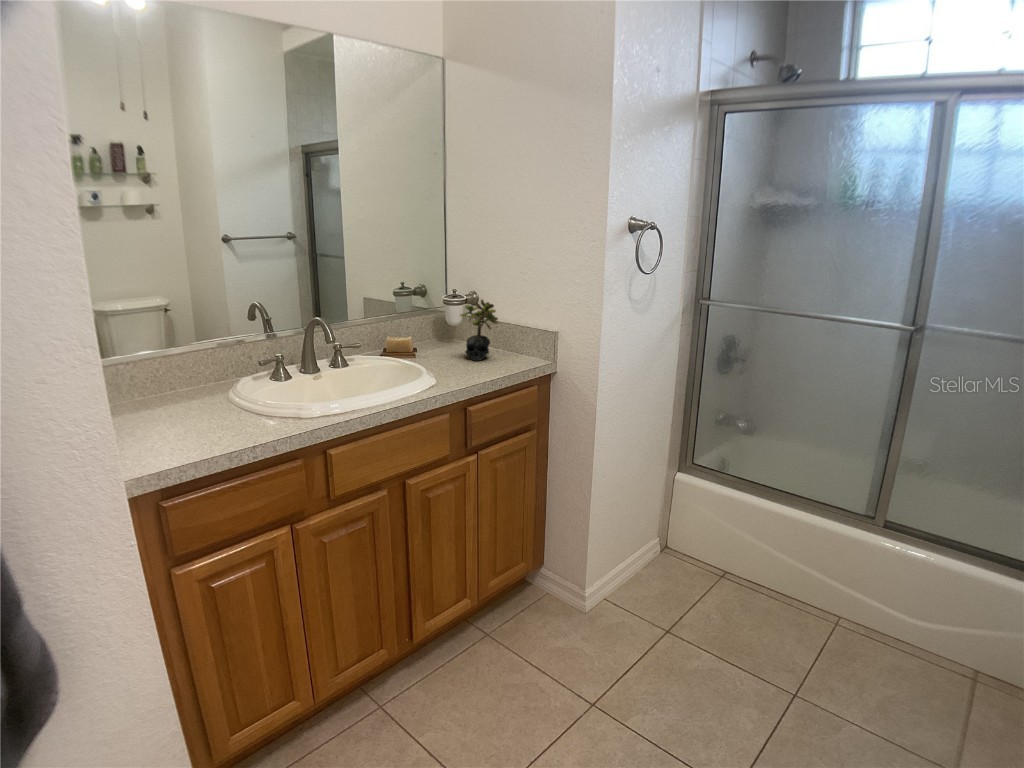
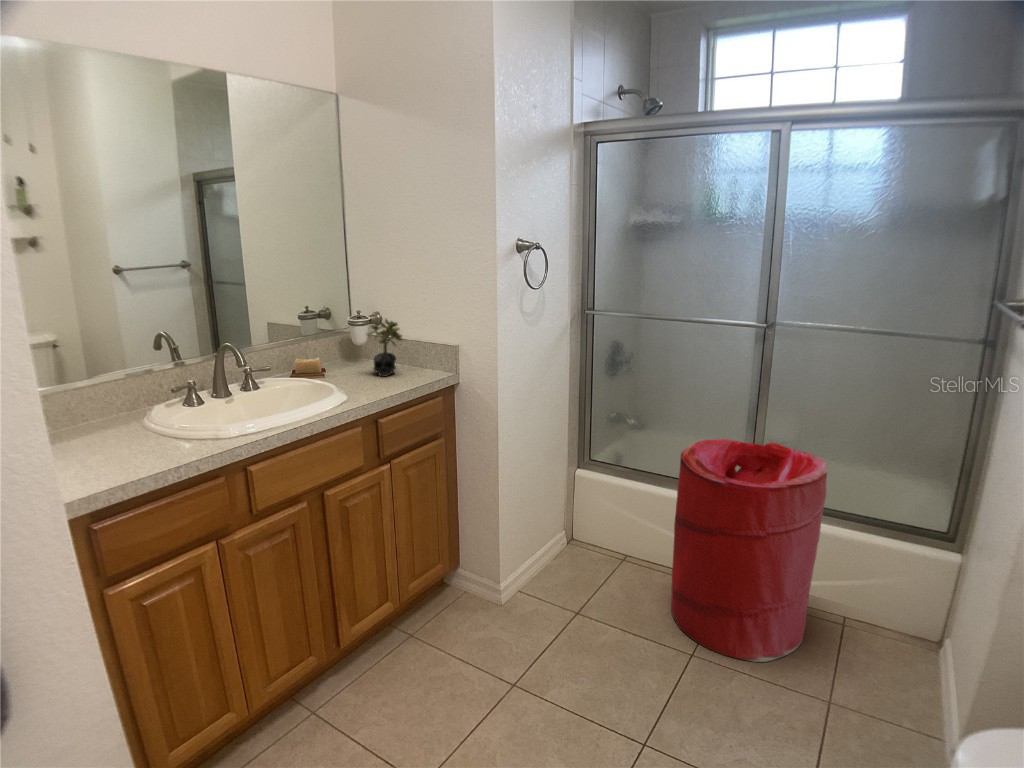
laundry hamper: none [774,454,986,717] -> present [671,439,827,662]

